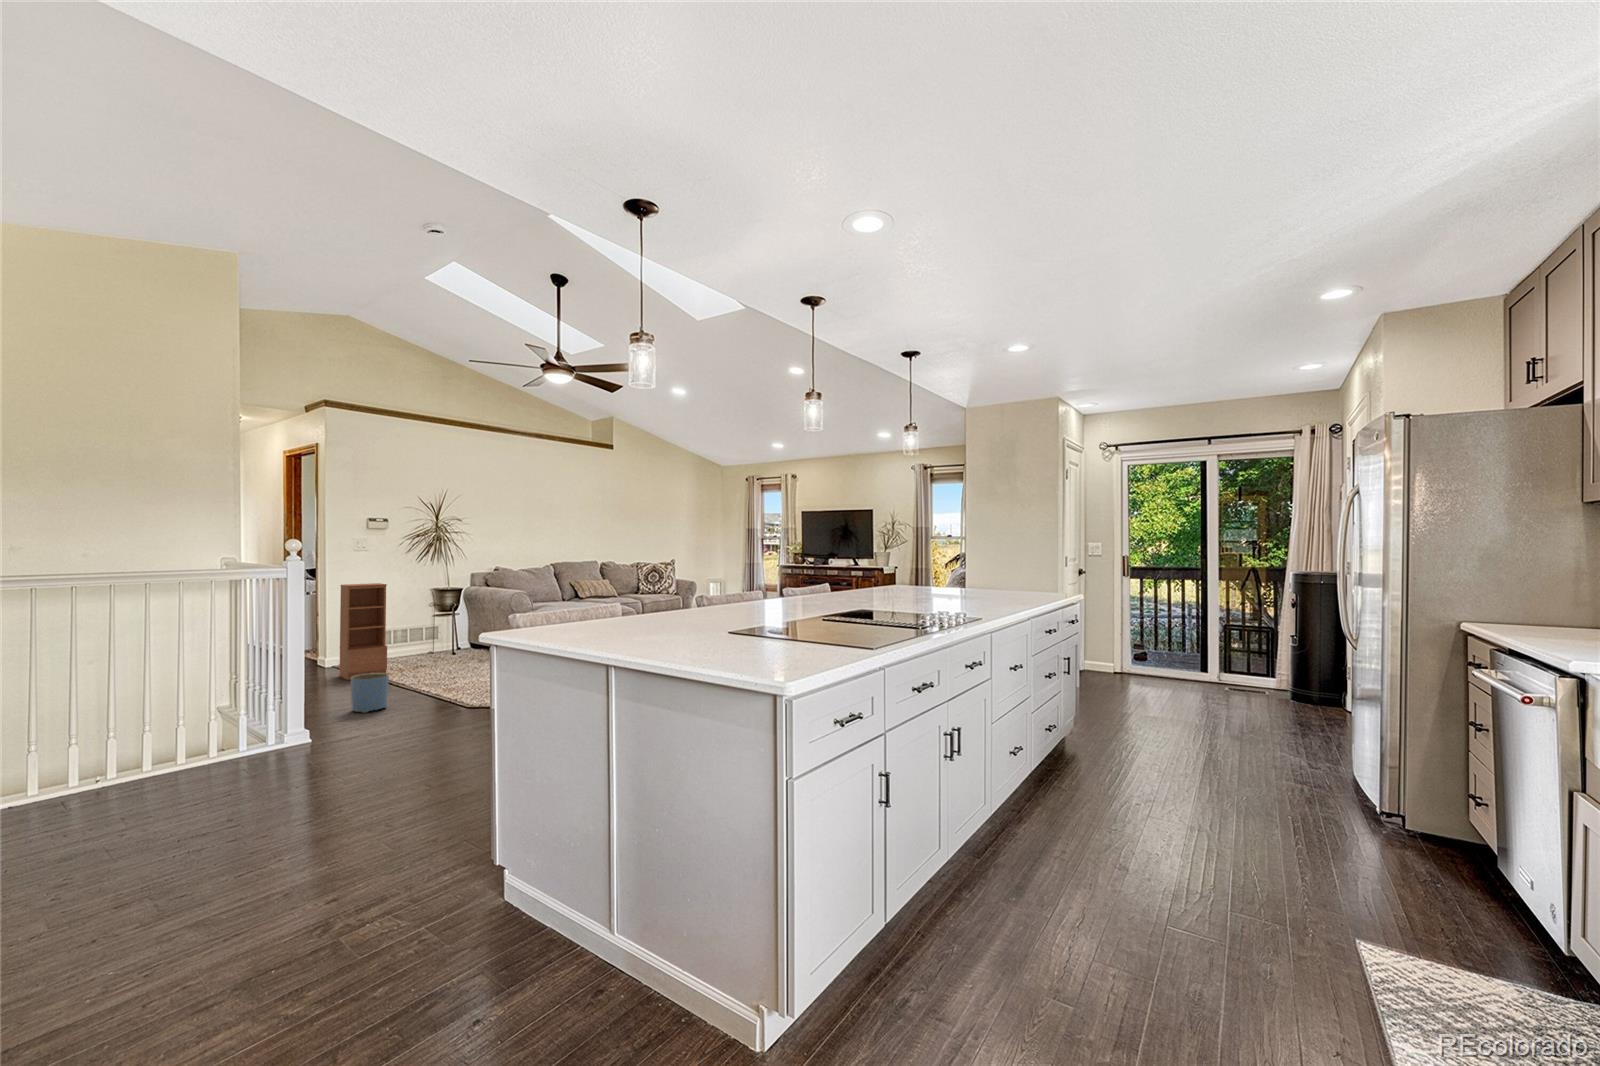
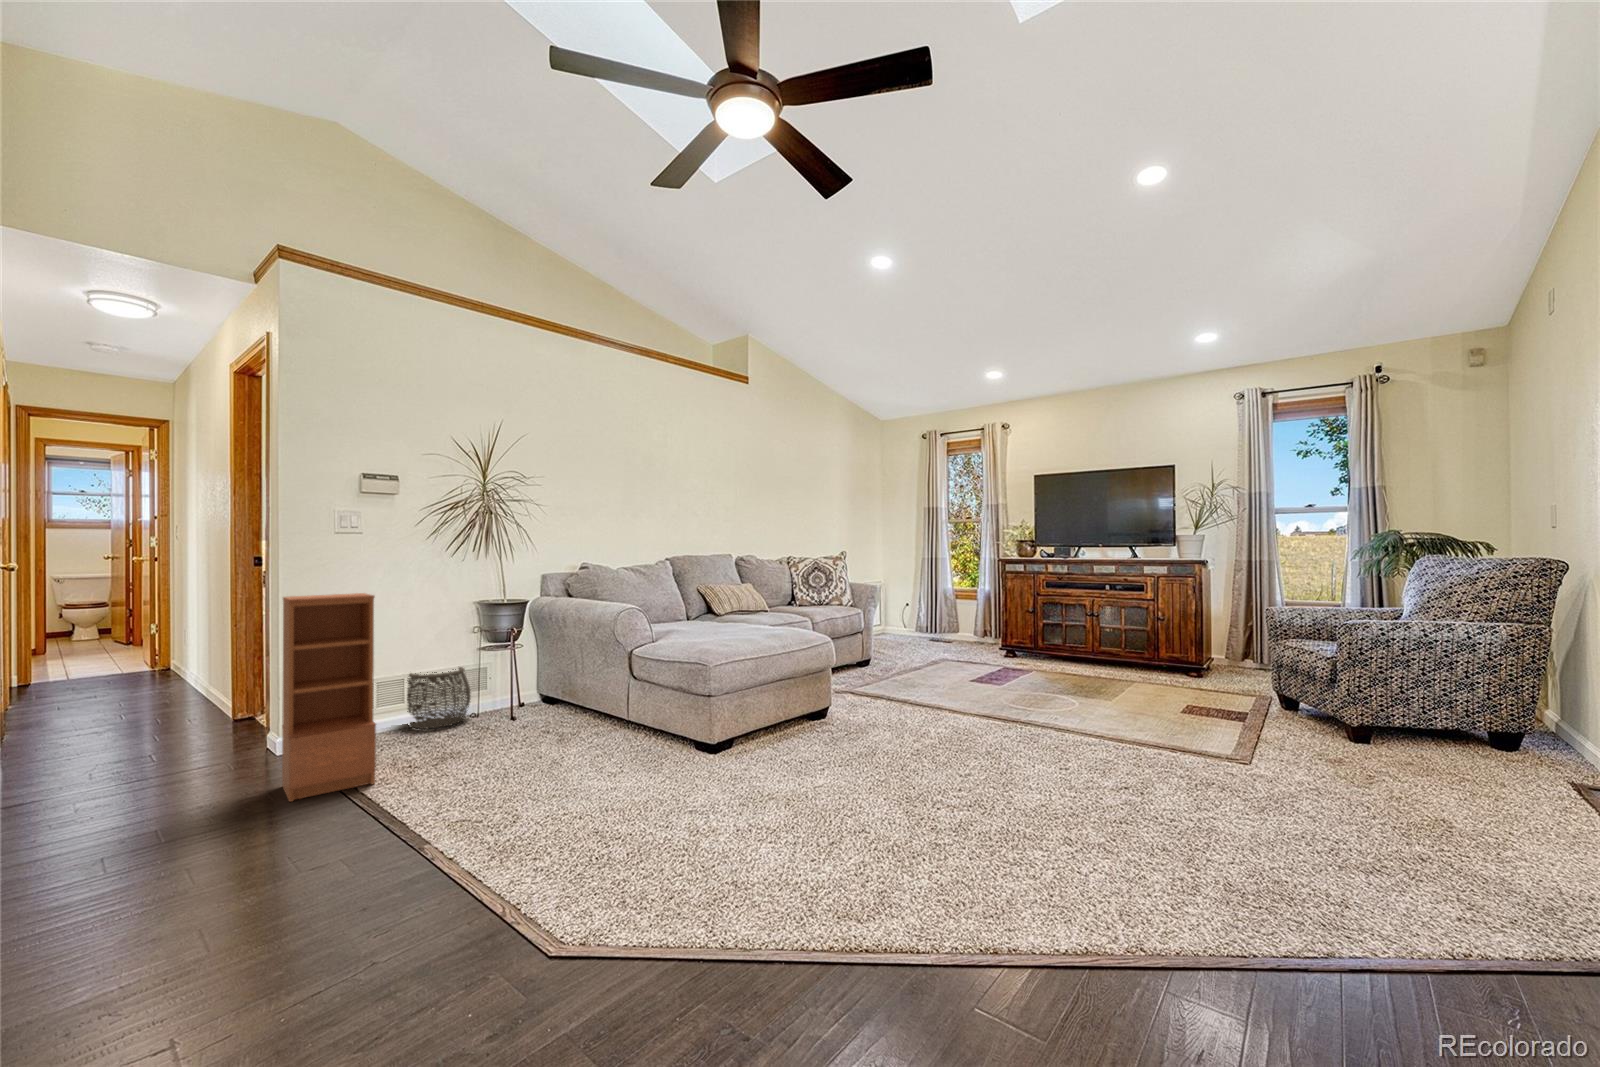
woven basket: none [390,625,430,658] -> present [407,667,471,729]
planter: present [351,673,389,713] -> none [204,846,323,990]

